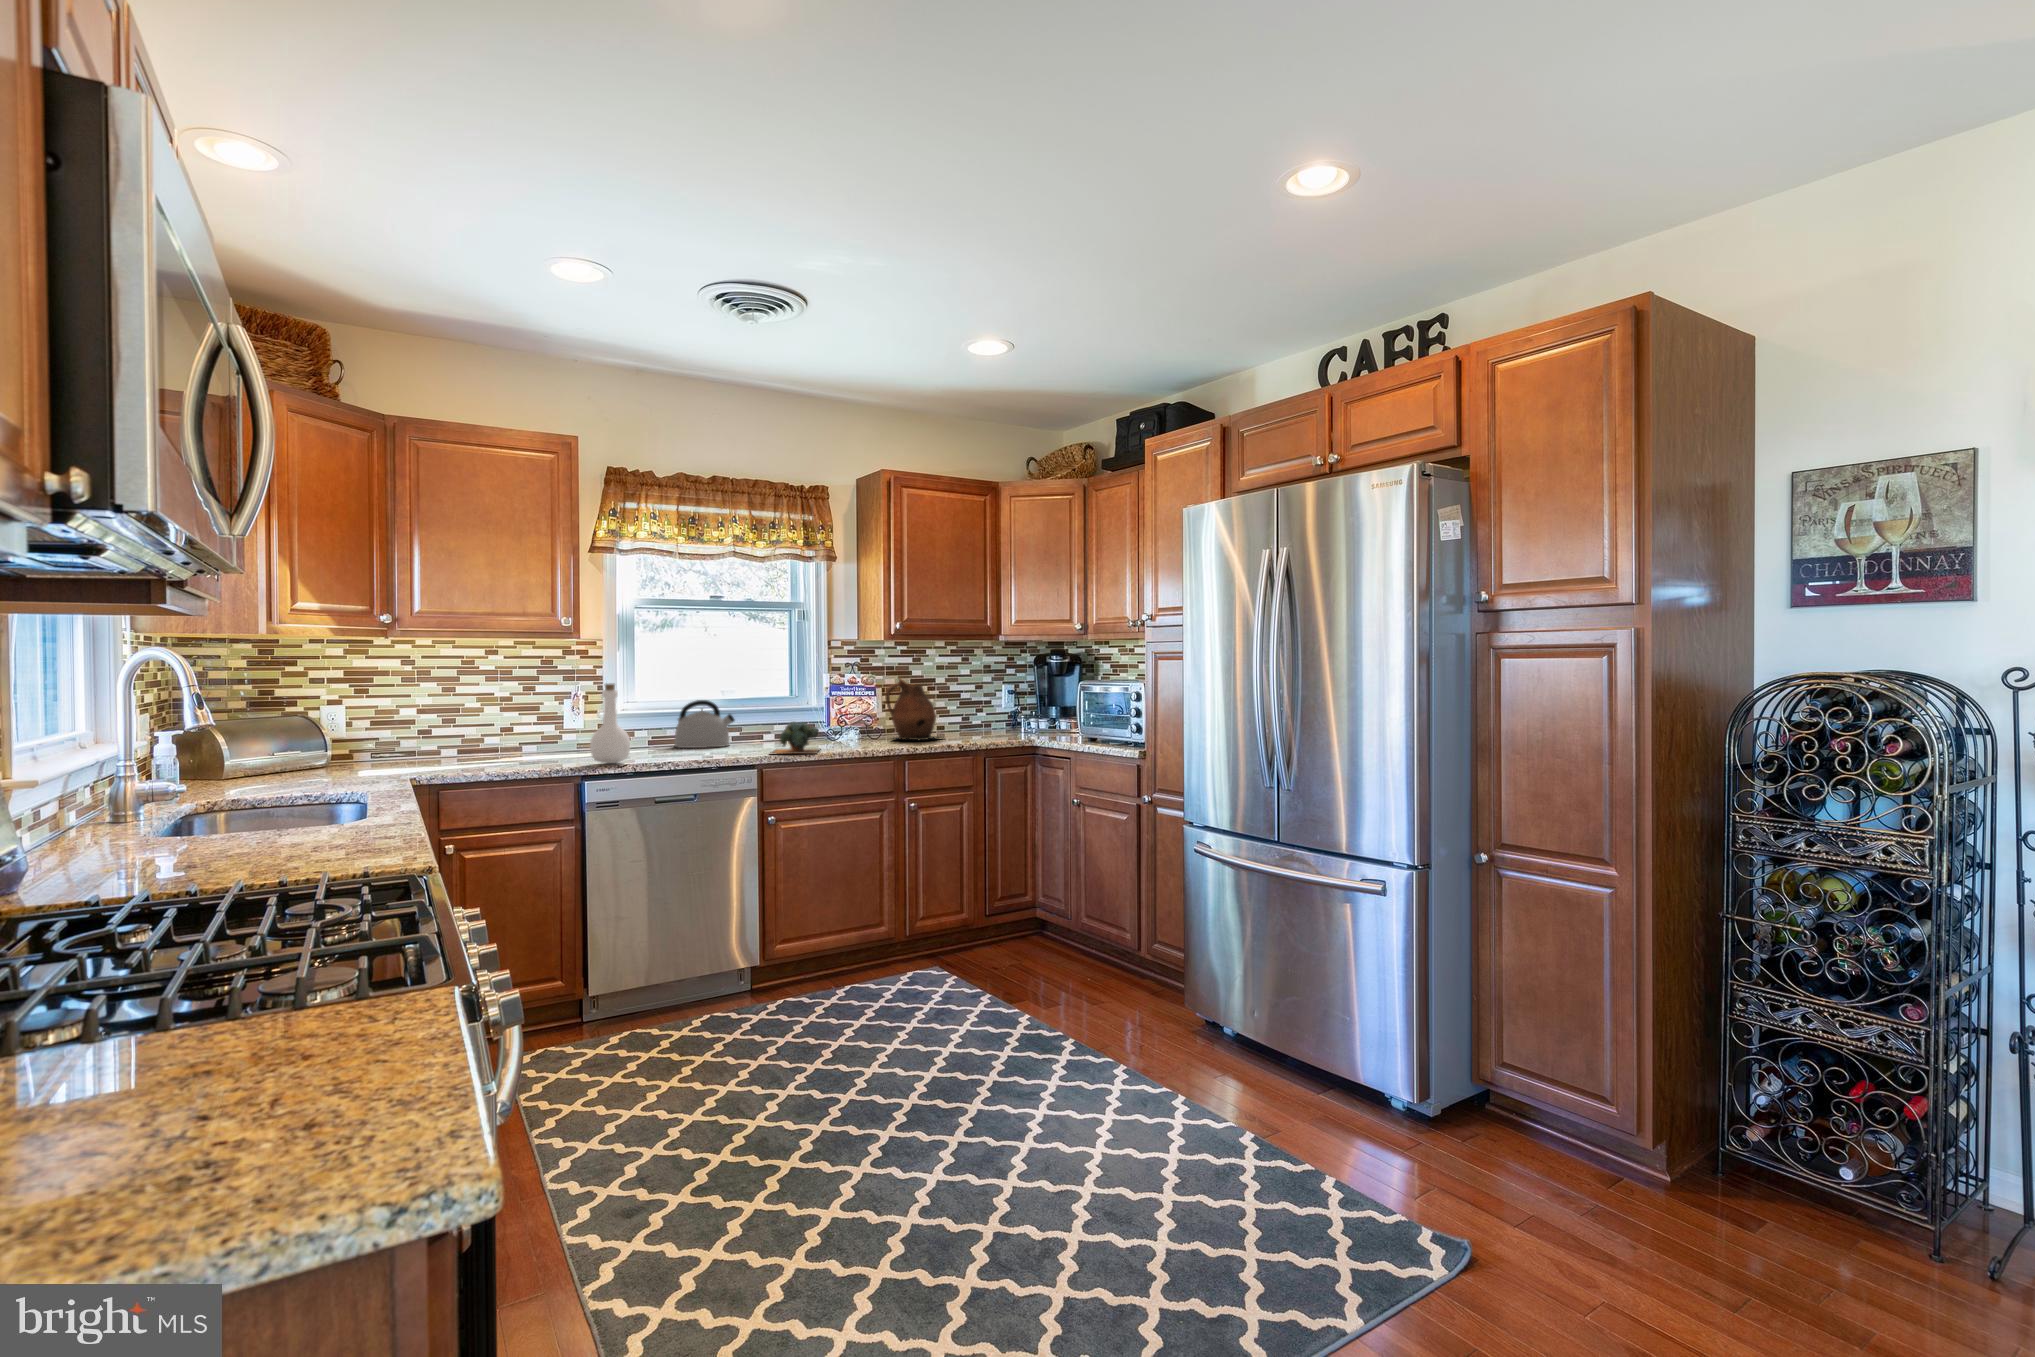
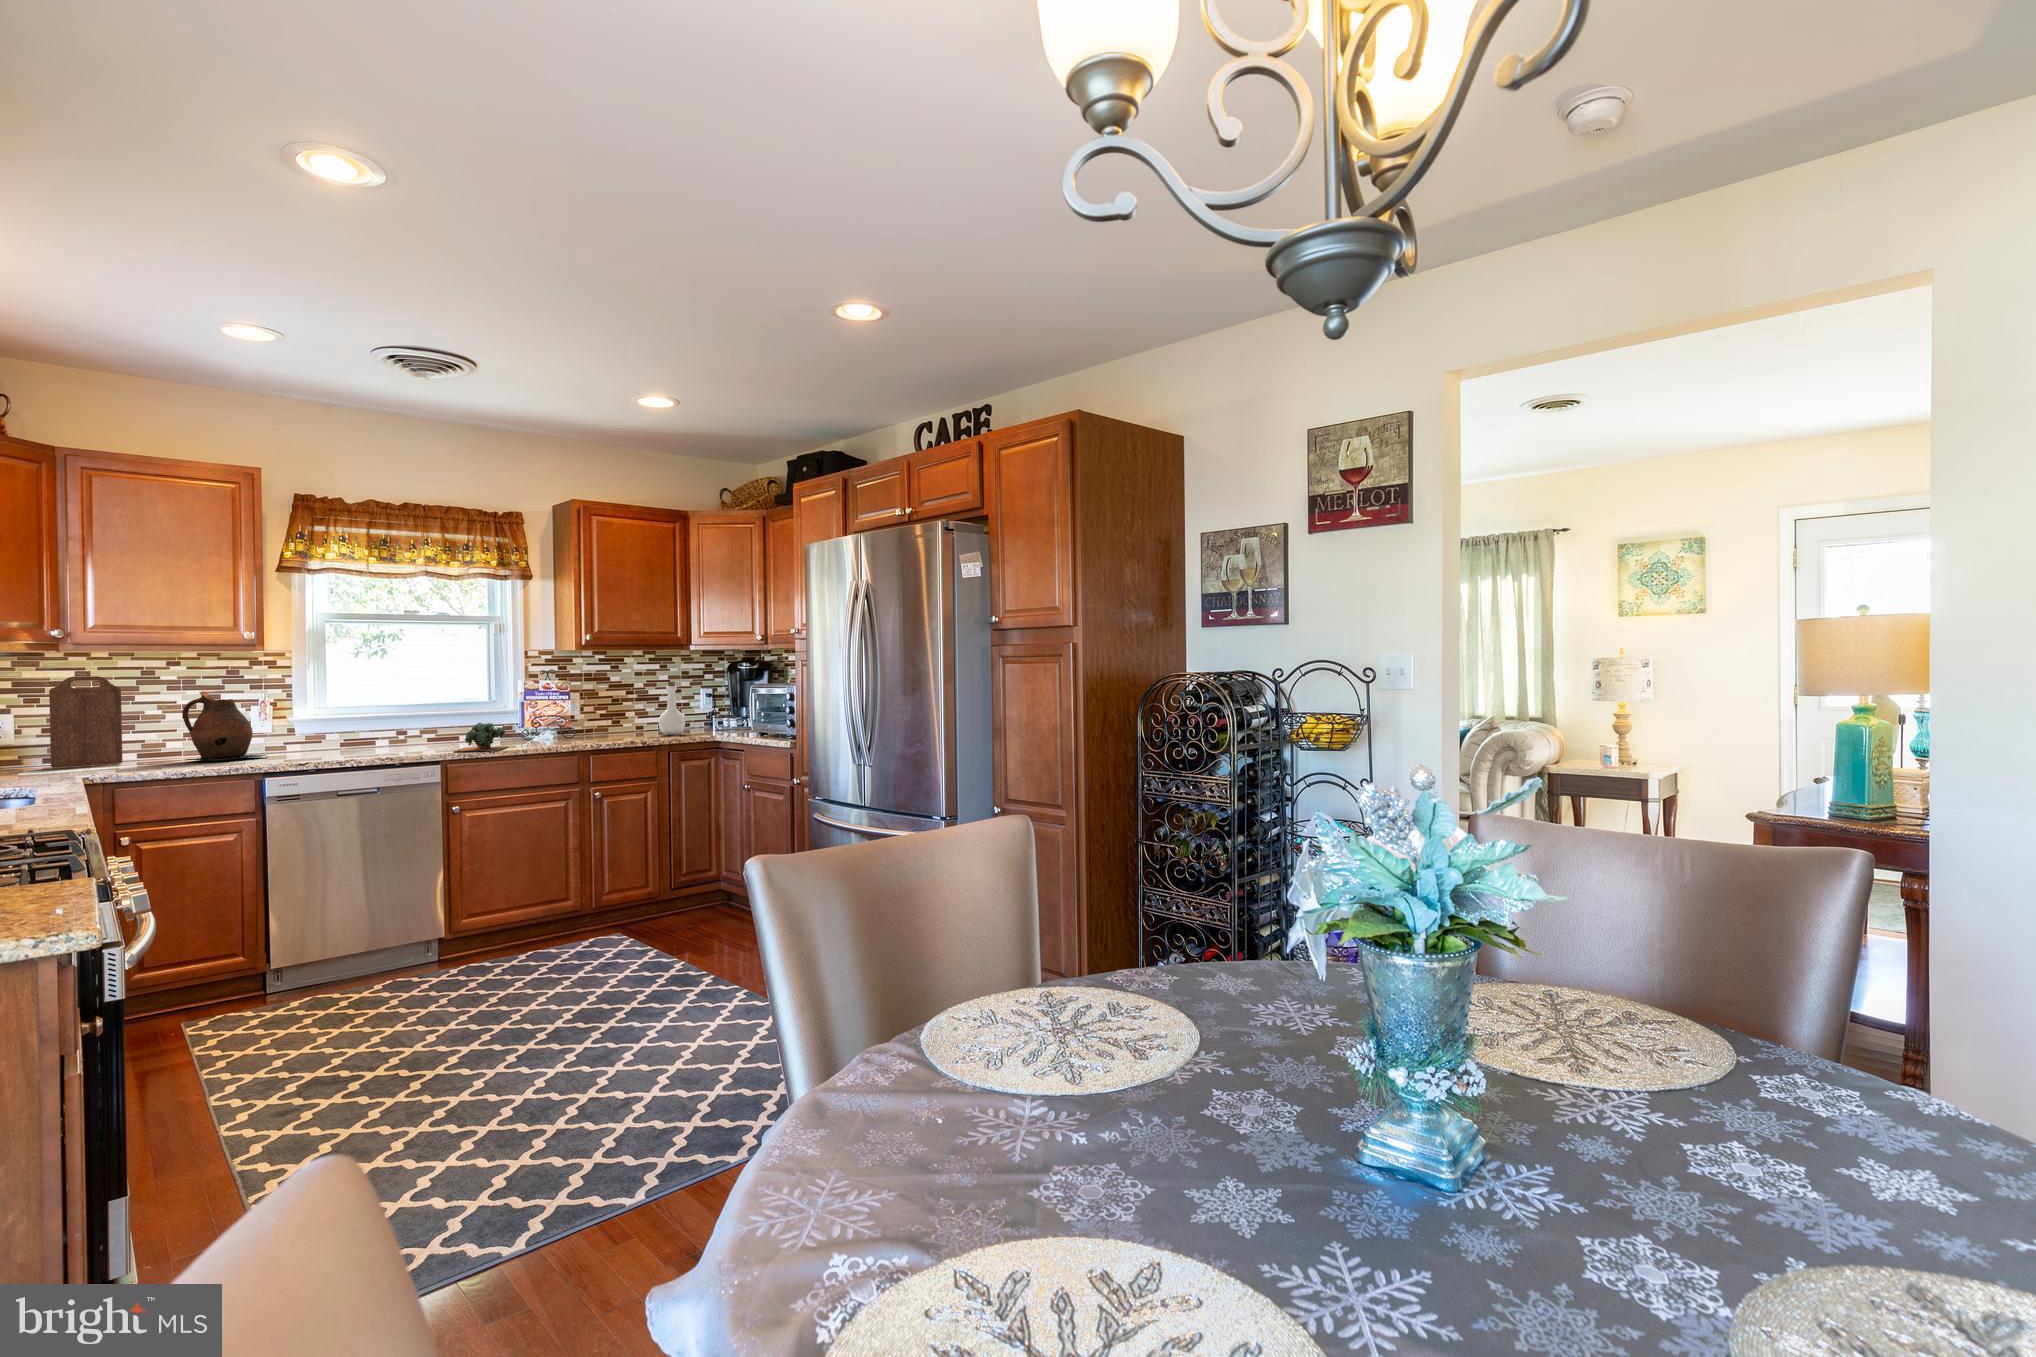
cutting board: none [379,665,445,763] -> present [49,676,122,768]
ceramic pitcher: present [886,678,944,740] -> present [182,692,268,762]
bottle: present [590,684,630,763] -> present [659,681,685,735]
kettle: present [674,700,735,748] -> none [368,705,430,749]

